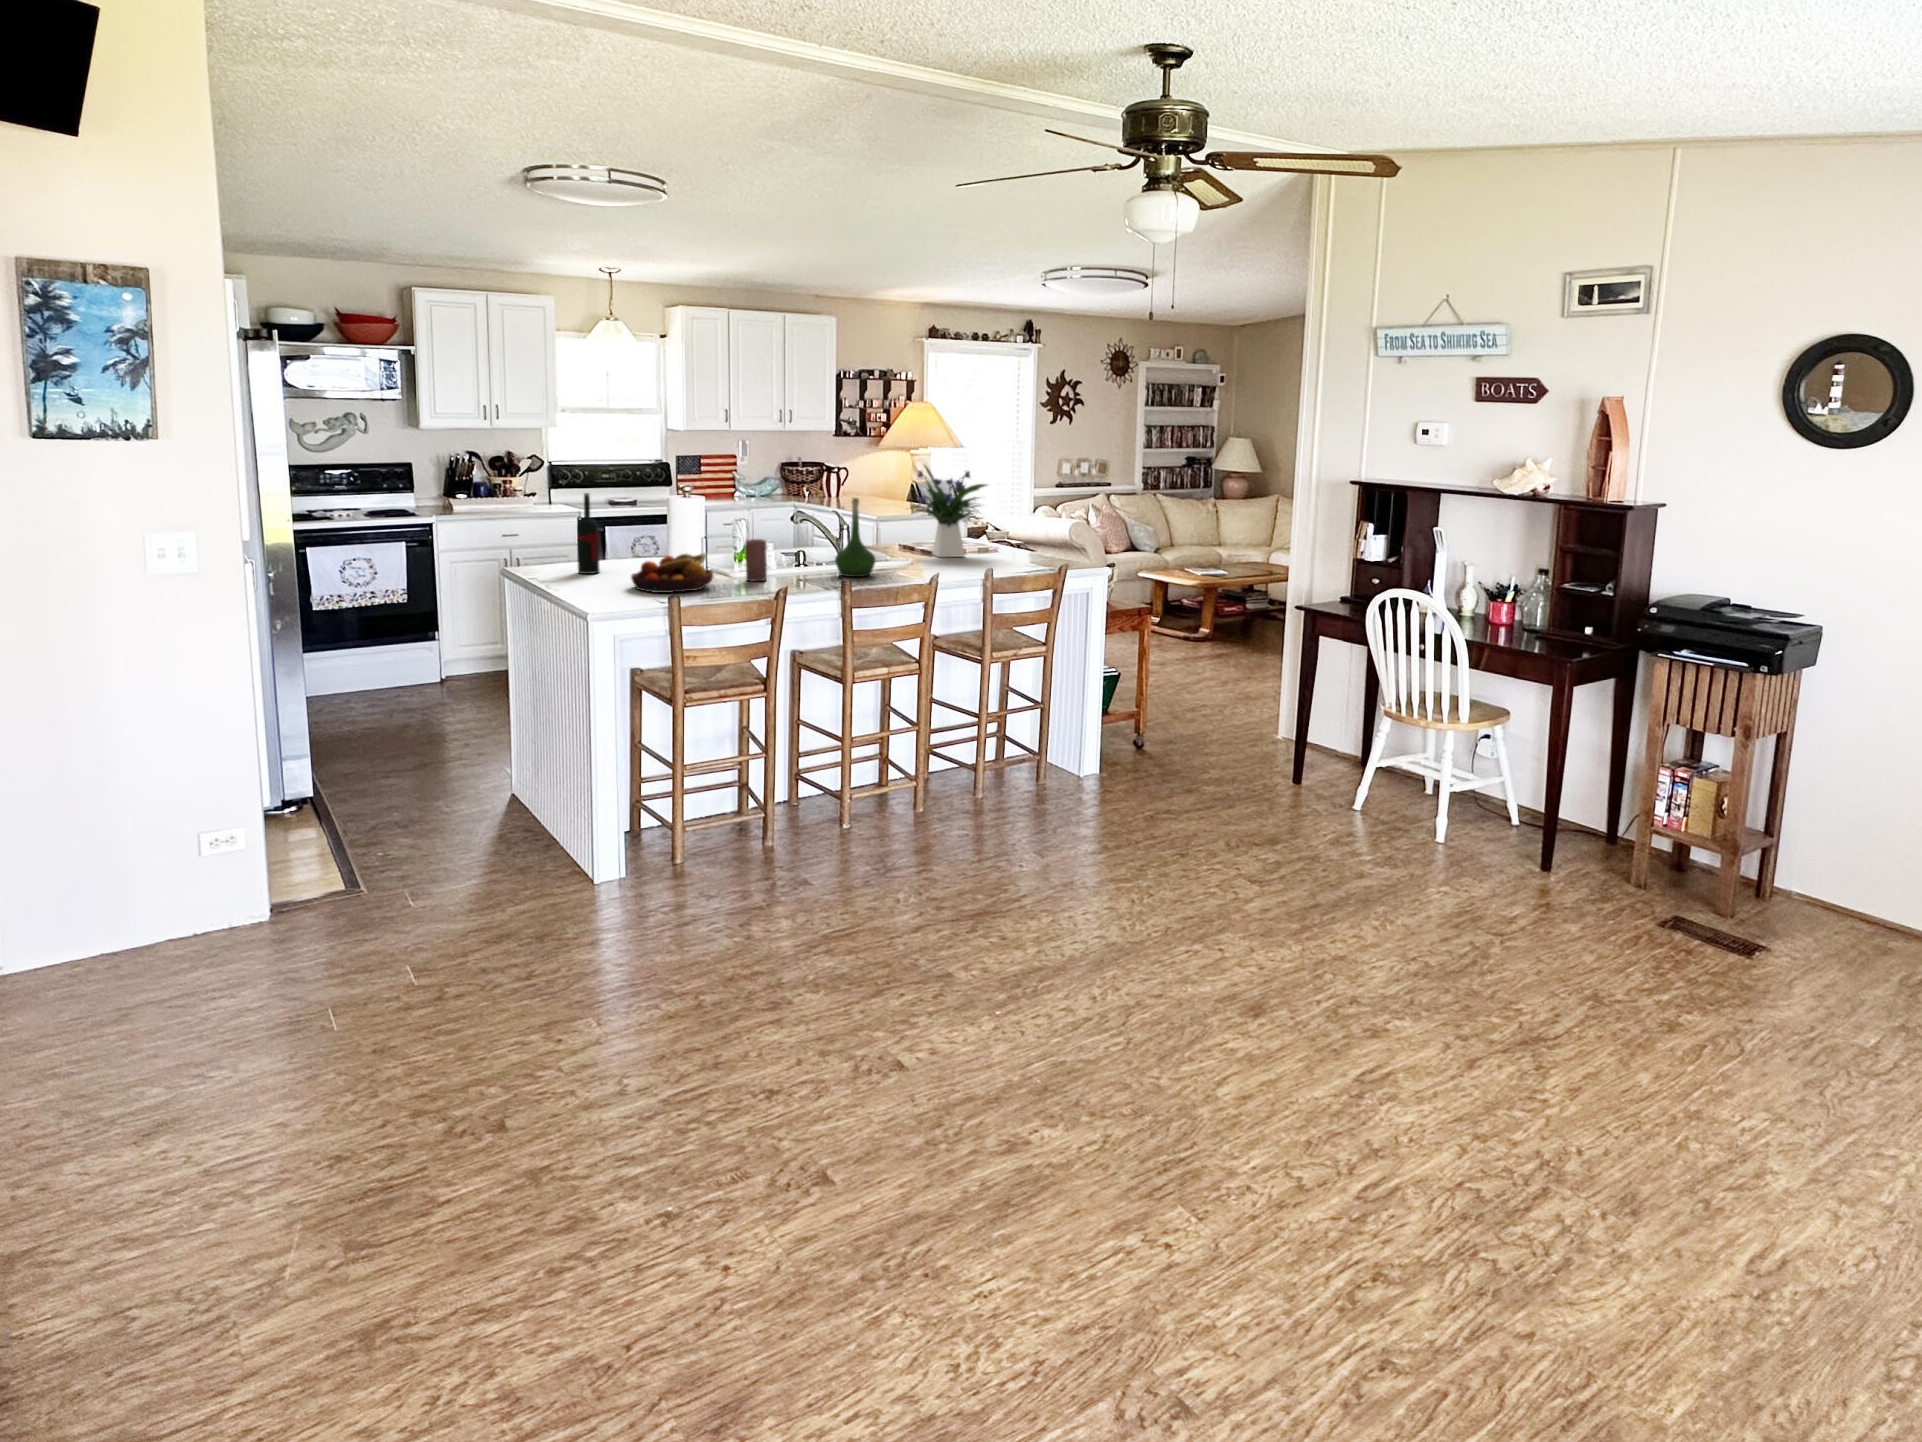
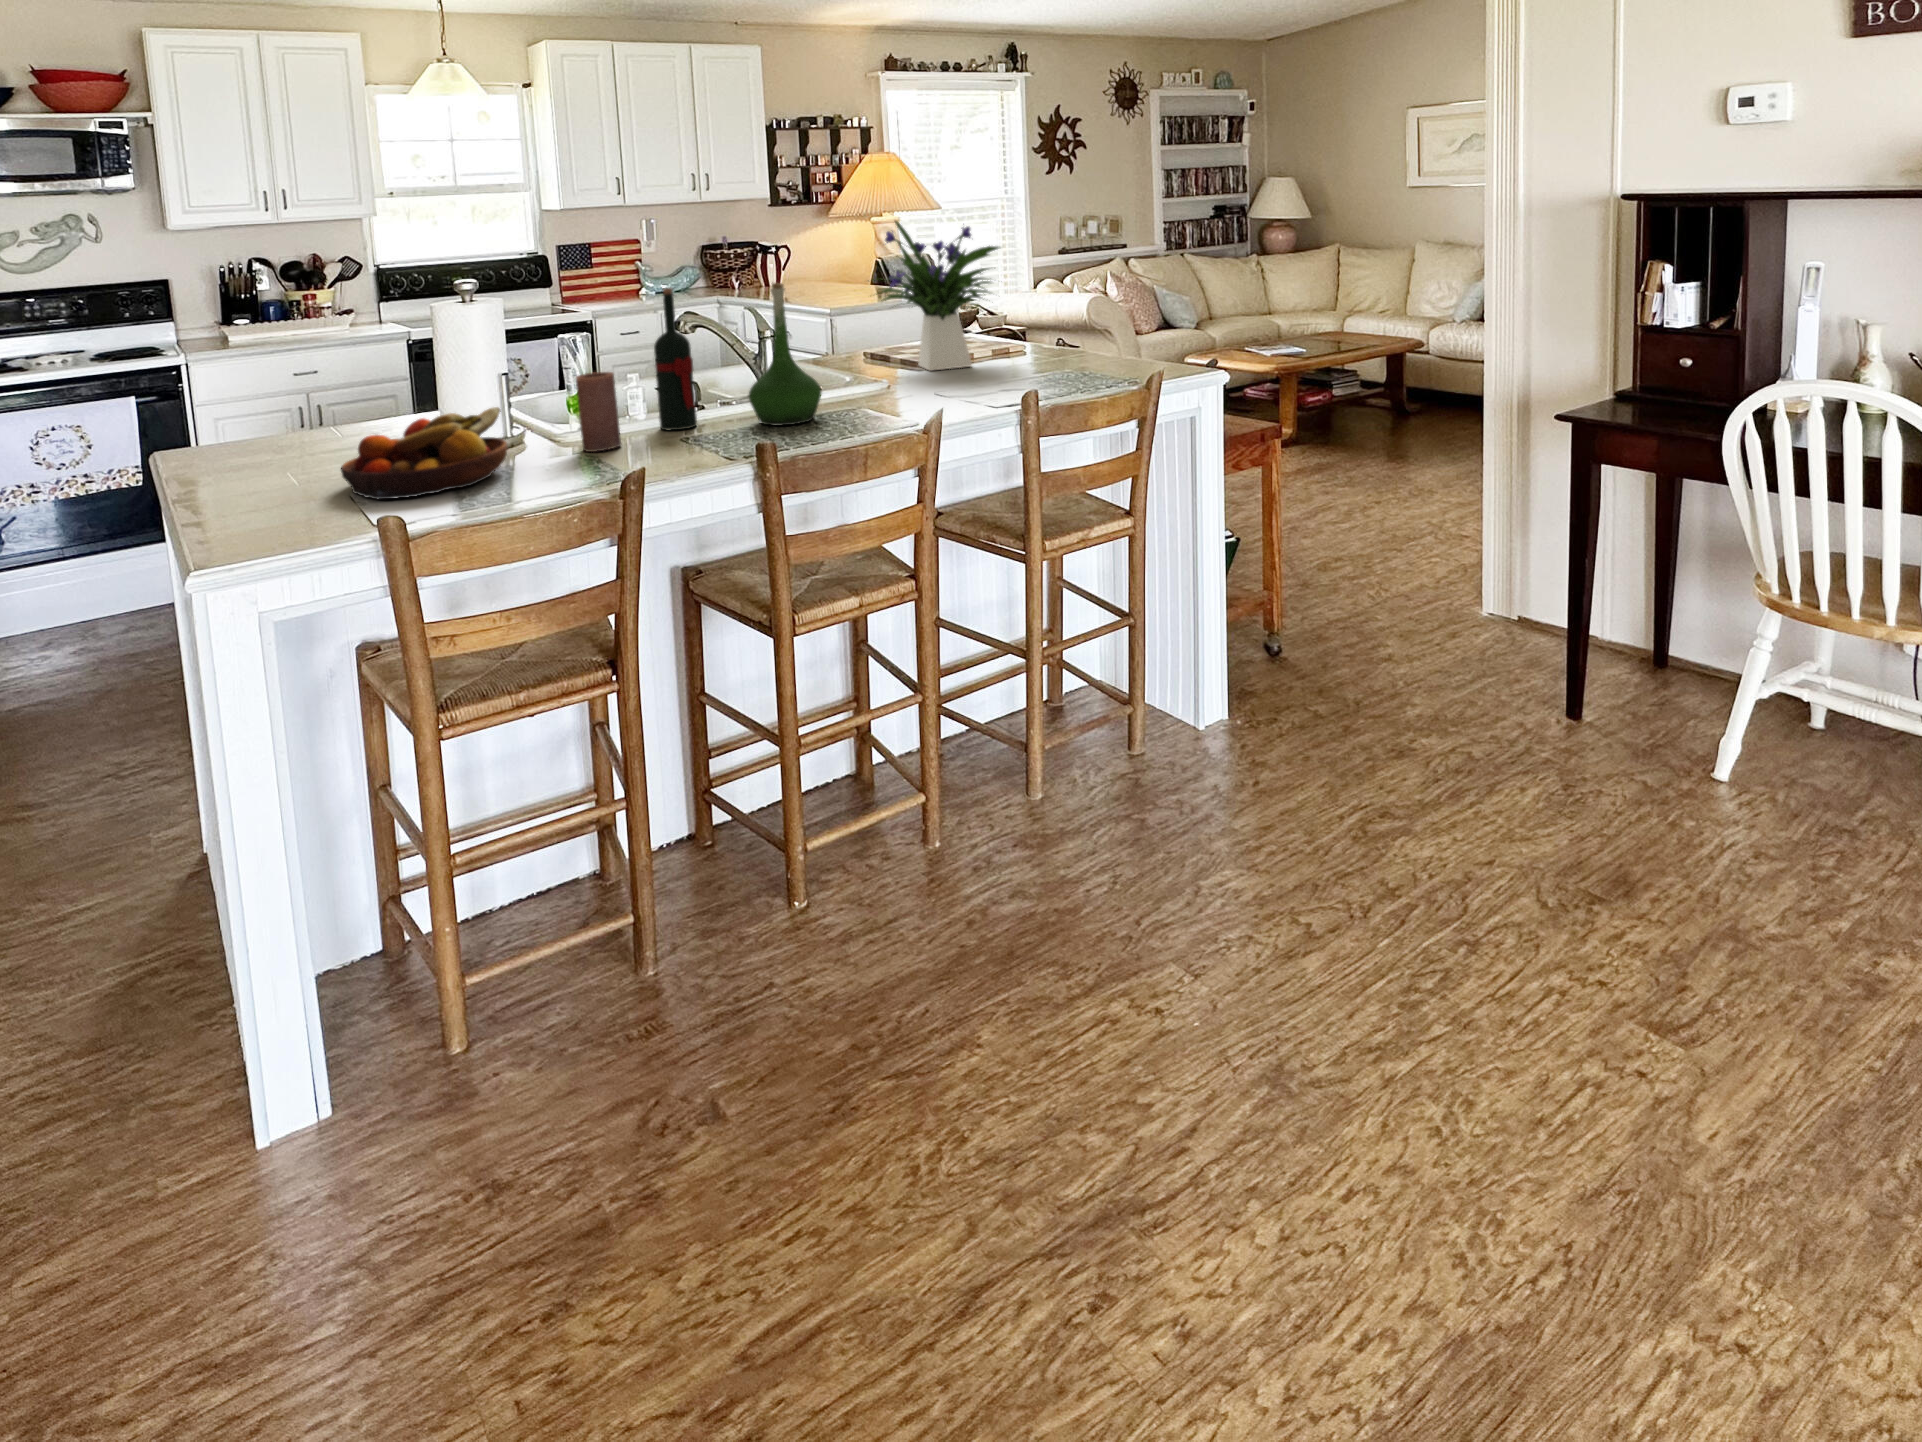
wine bottle: present [577,493,600,574] -> present [654,288,697,431]

